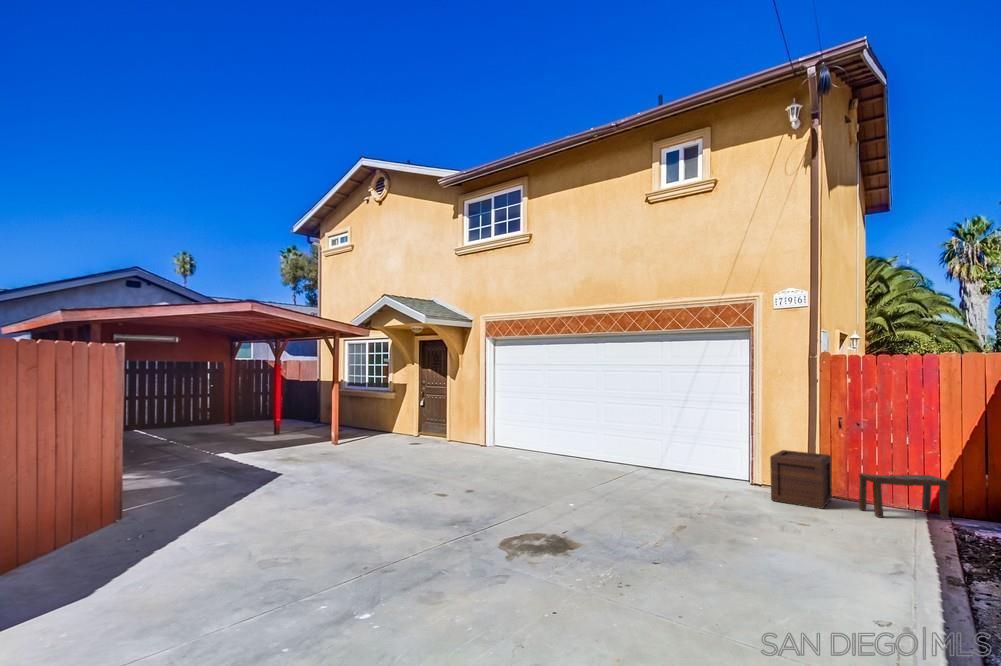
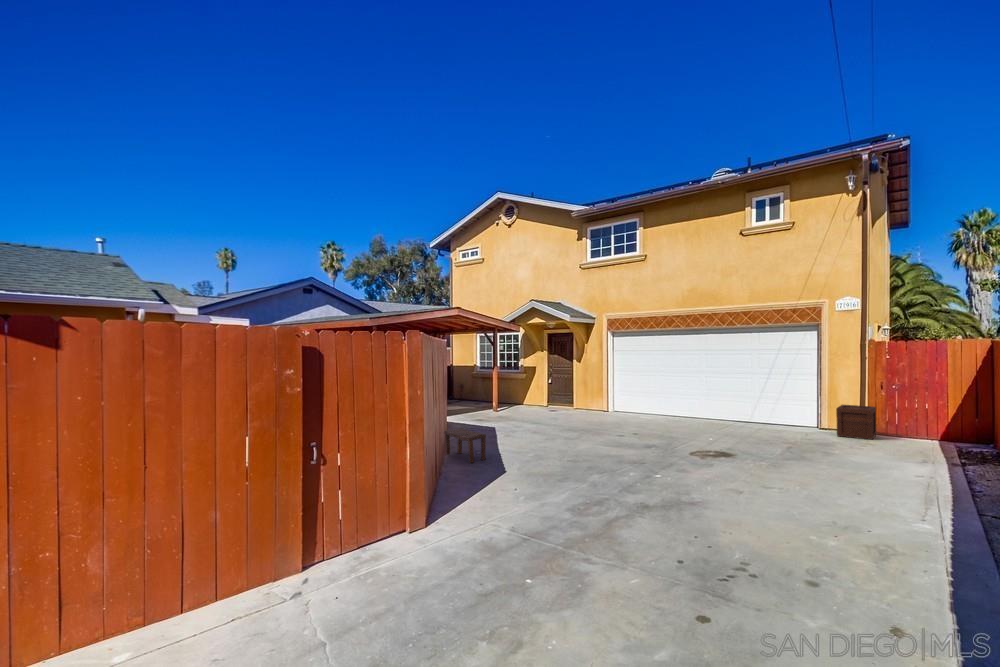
bench: present [859,474,949,520] -> present [444,428,486,463]

